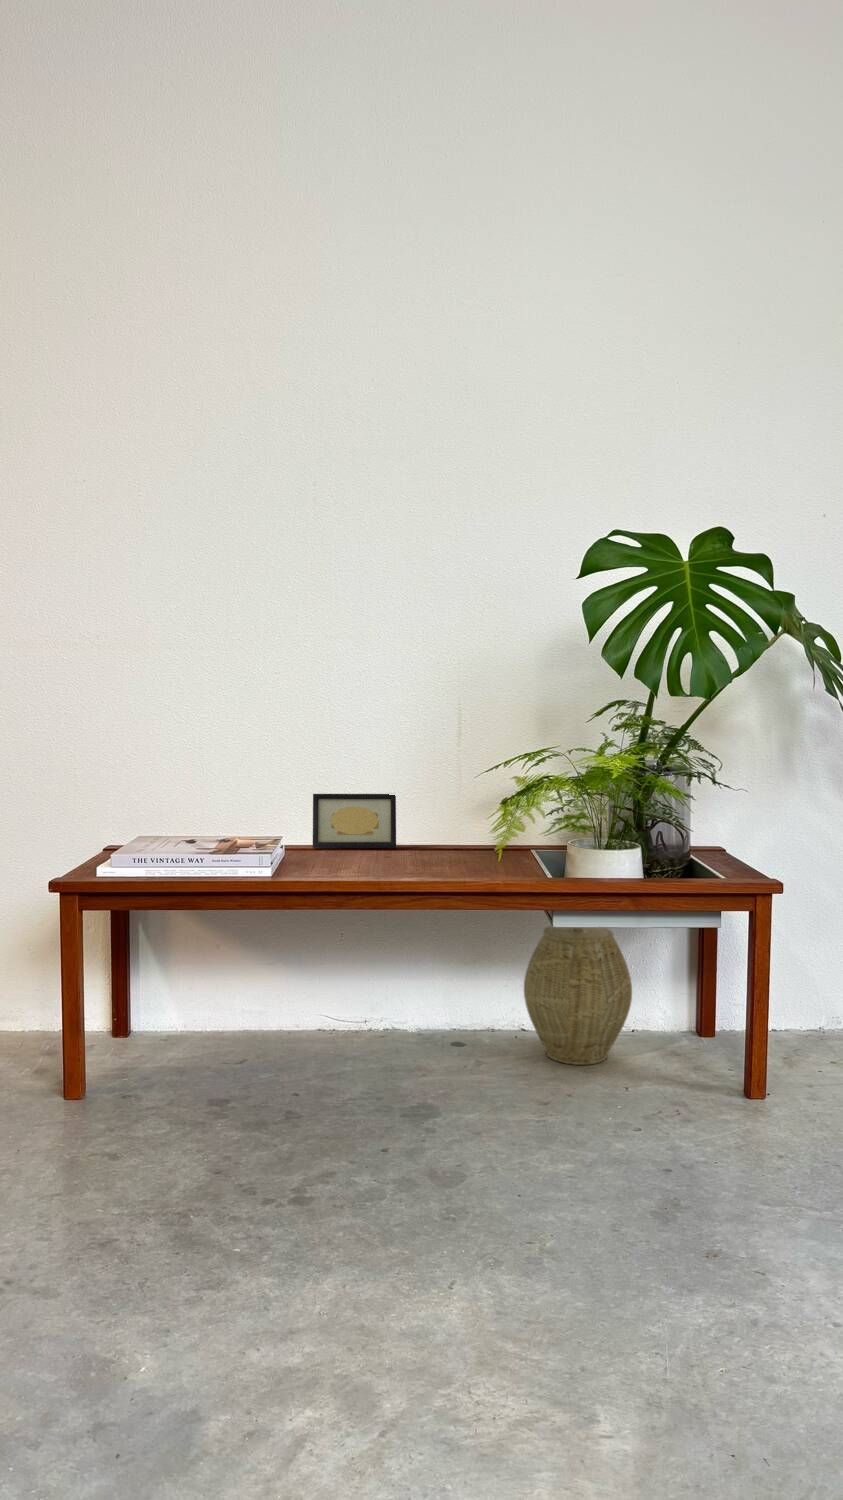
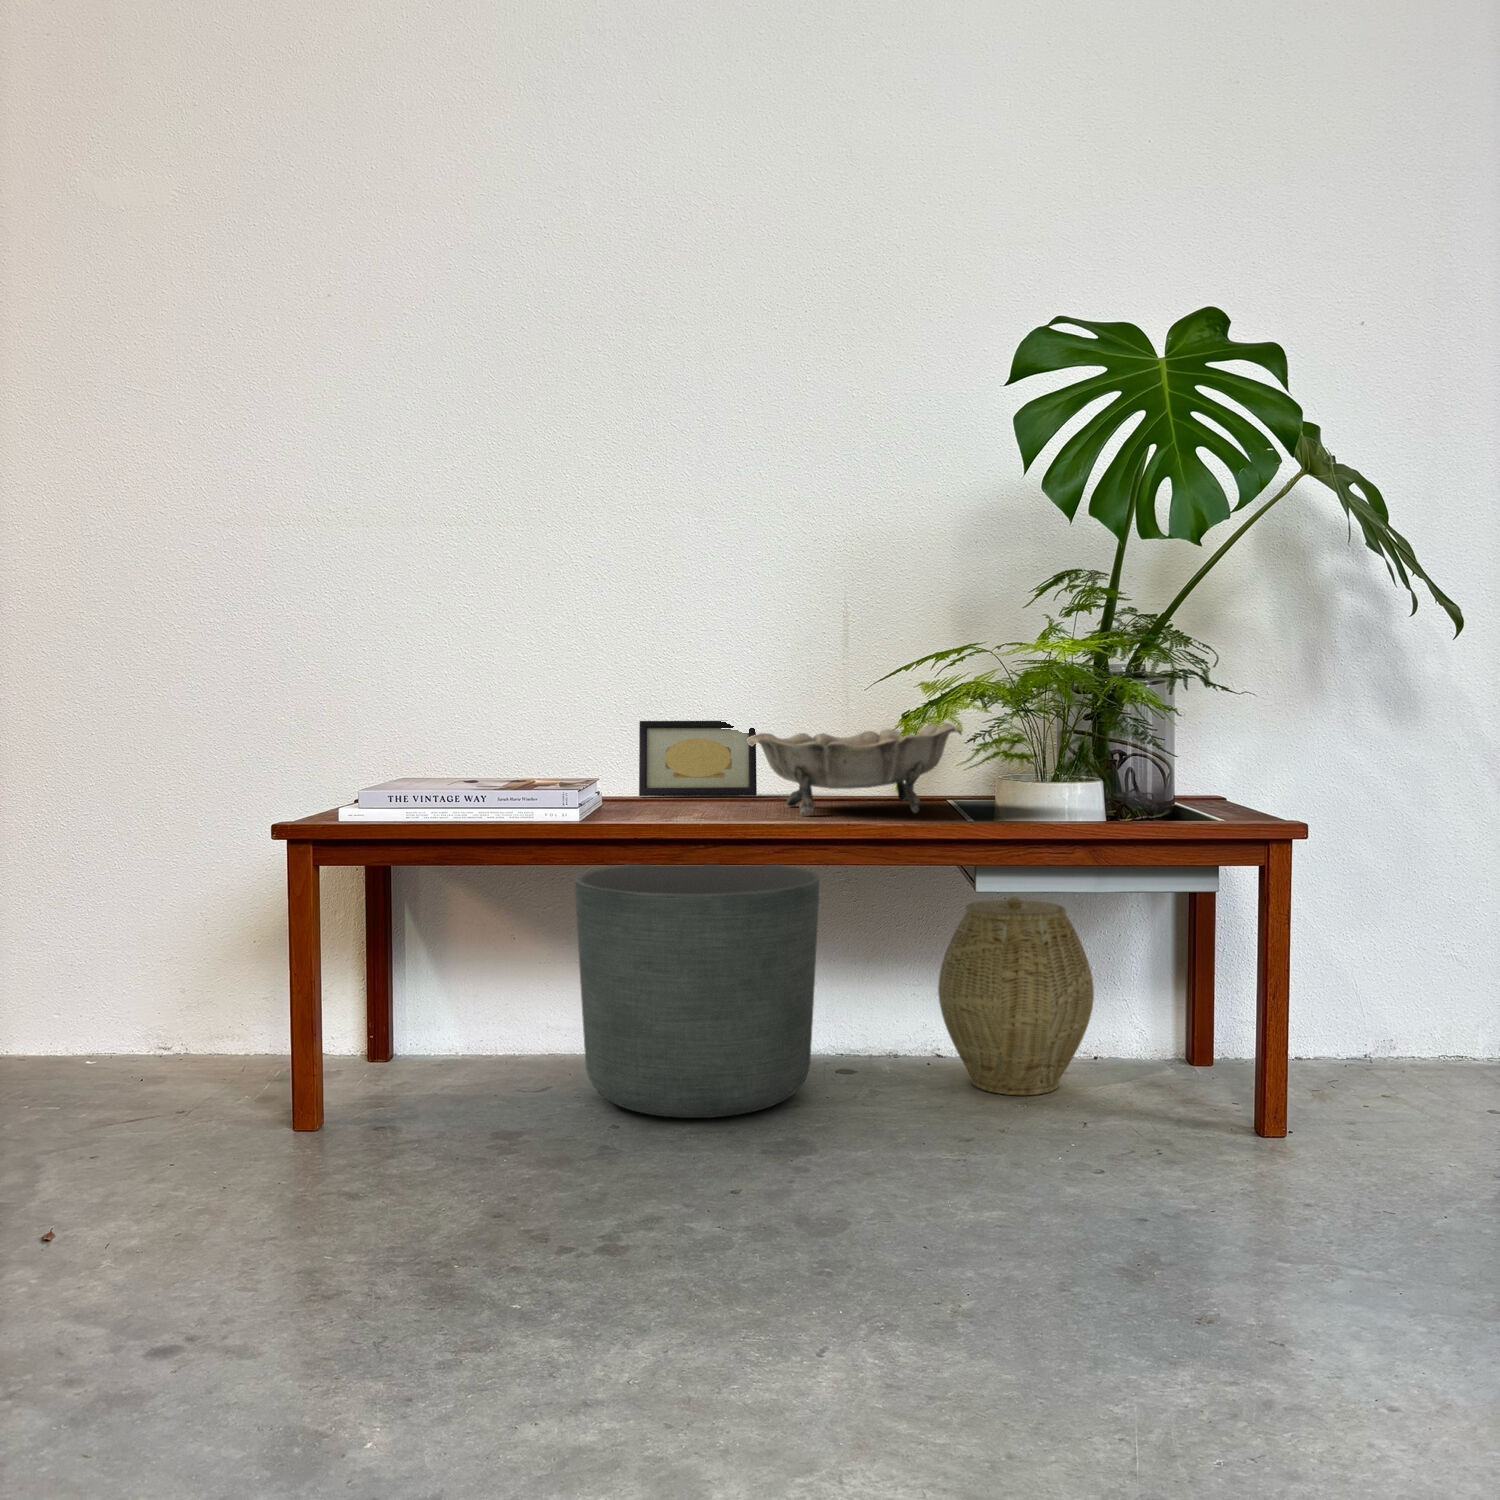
decorative bowl: none [391,803,543,871] -> present [748,723,962,815]
planter: none [268,895,442,1086] -> present [575,864,819,1118]

